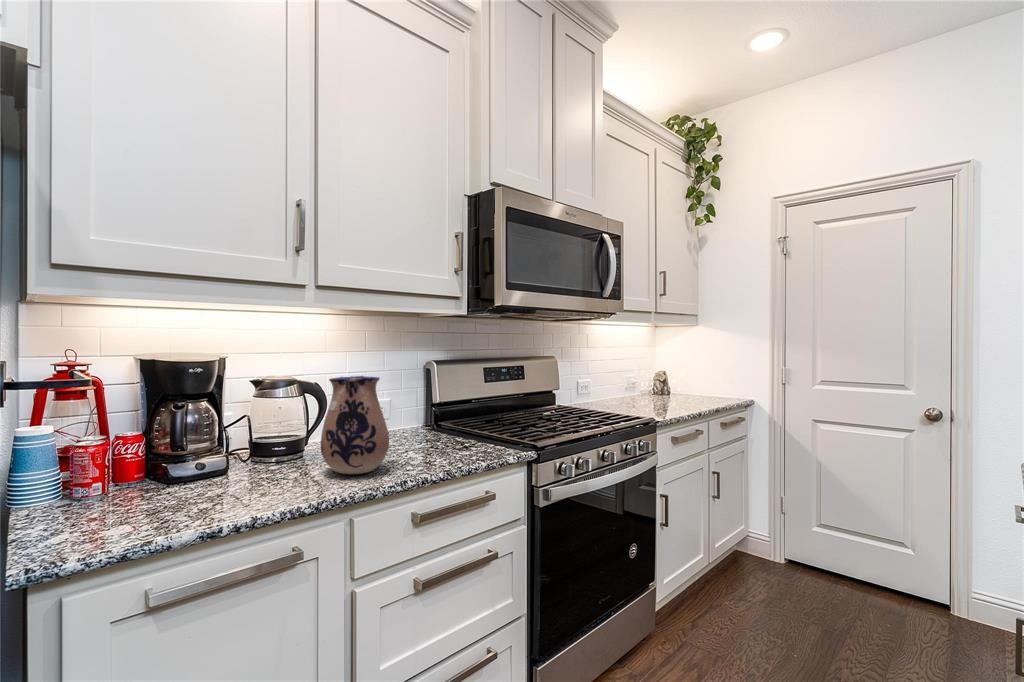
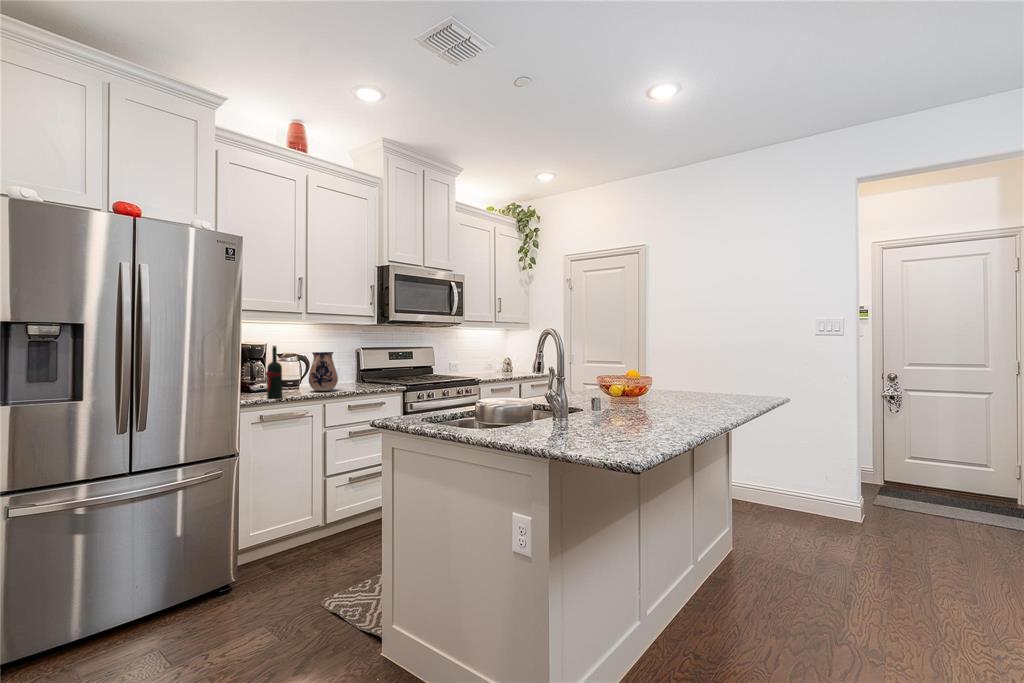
wine bottle: none [190,367,241,517] -> present [266,346,282,398]

